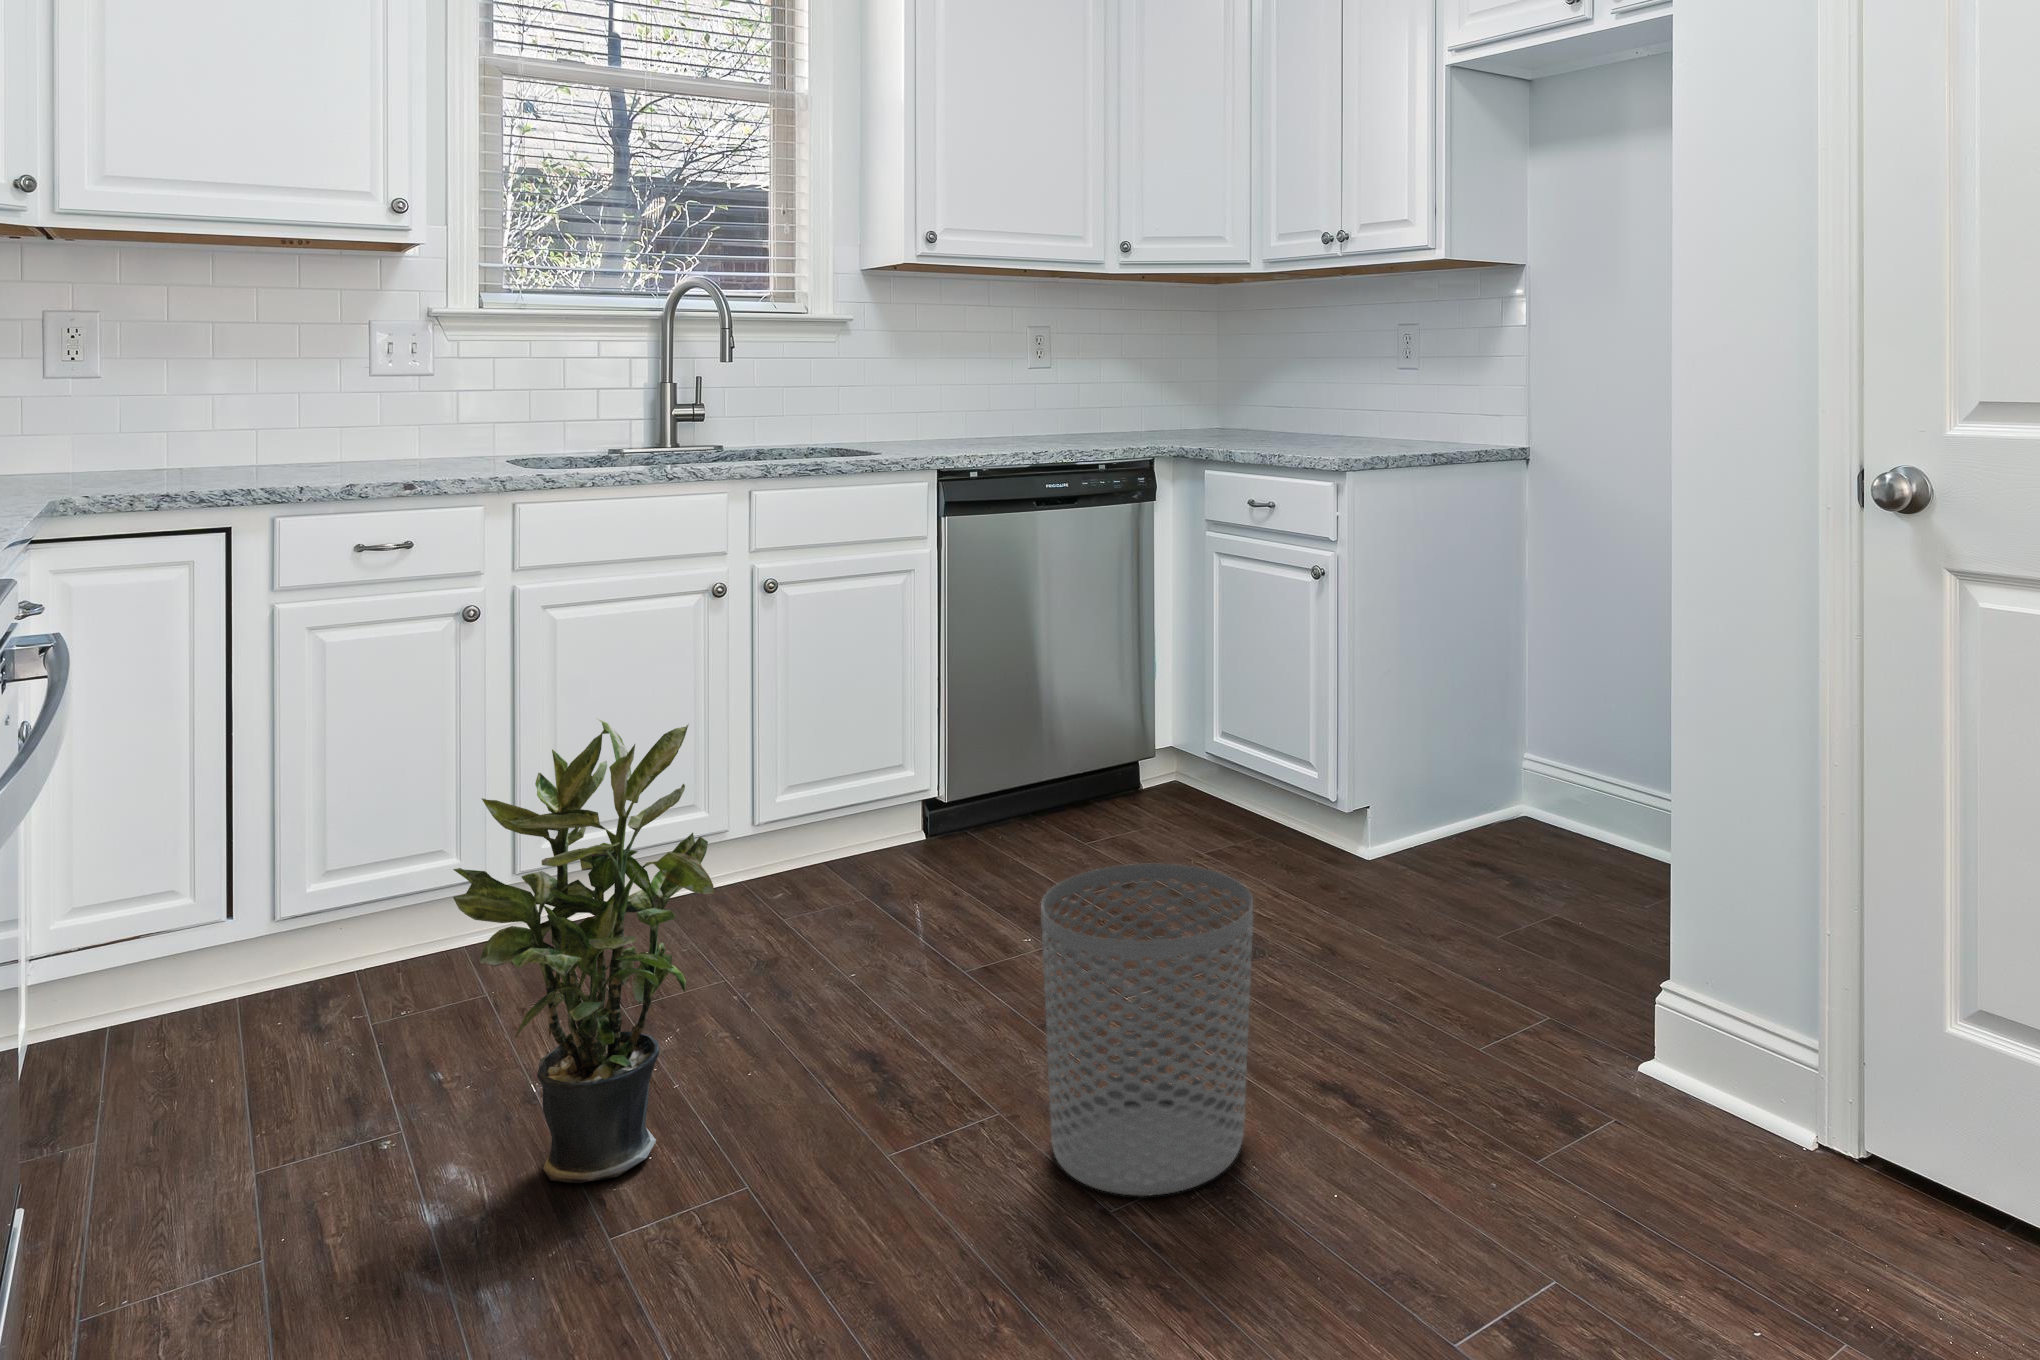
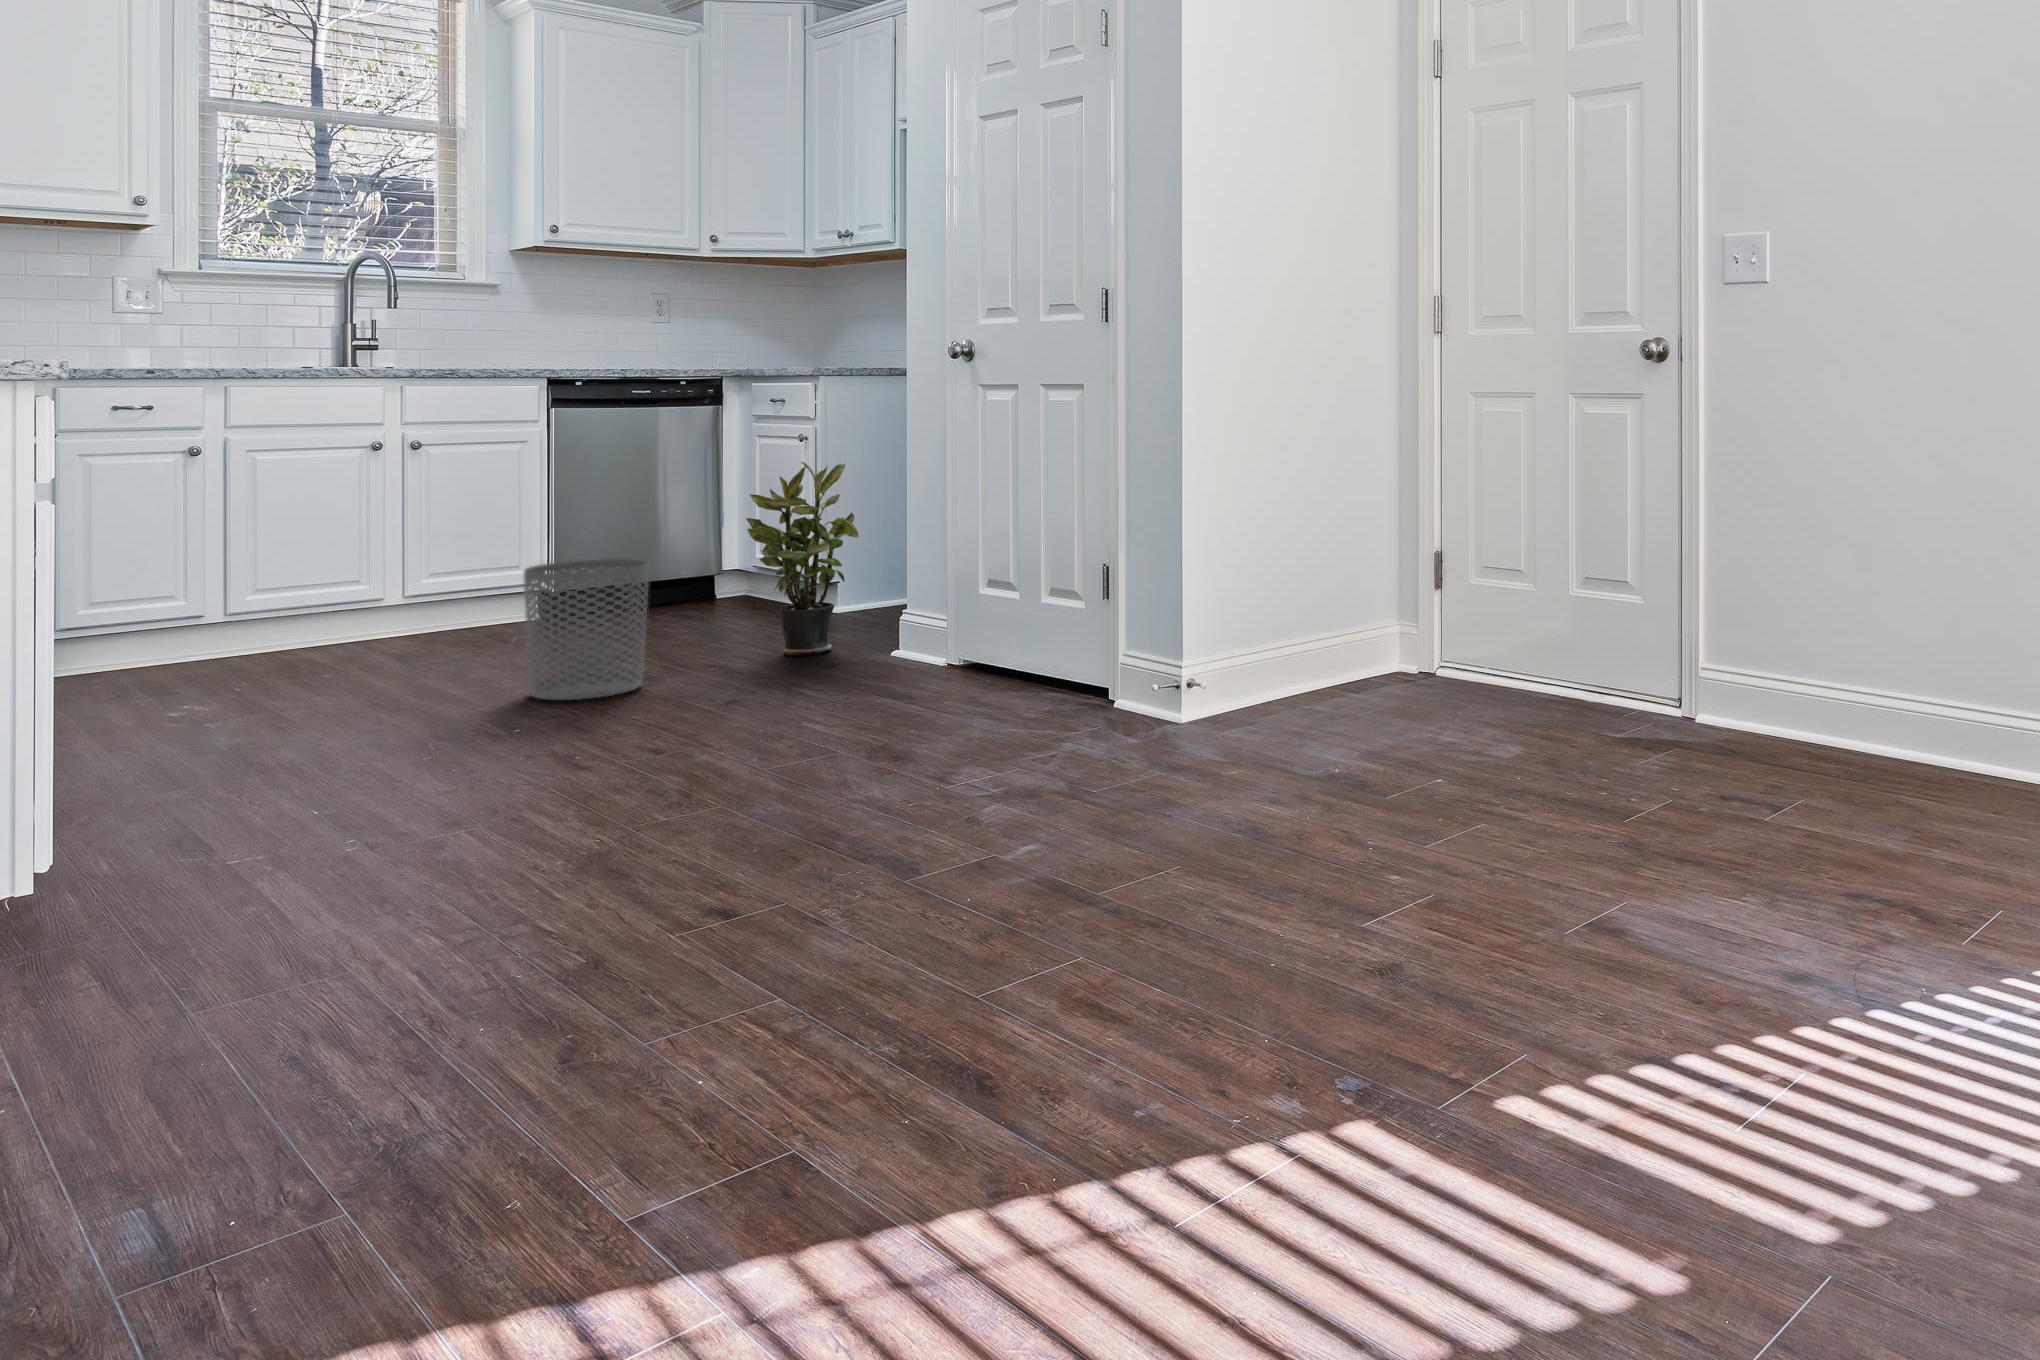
potted plant: present [453,720,714,1183] -> present [746,462,858,655]

